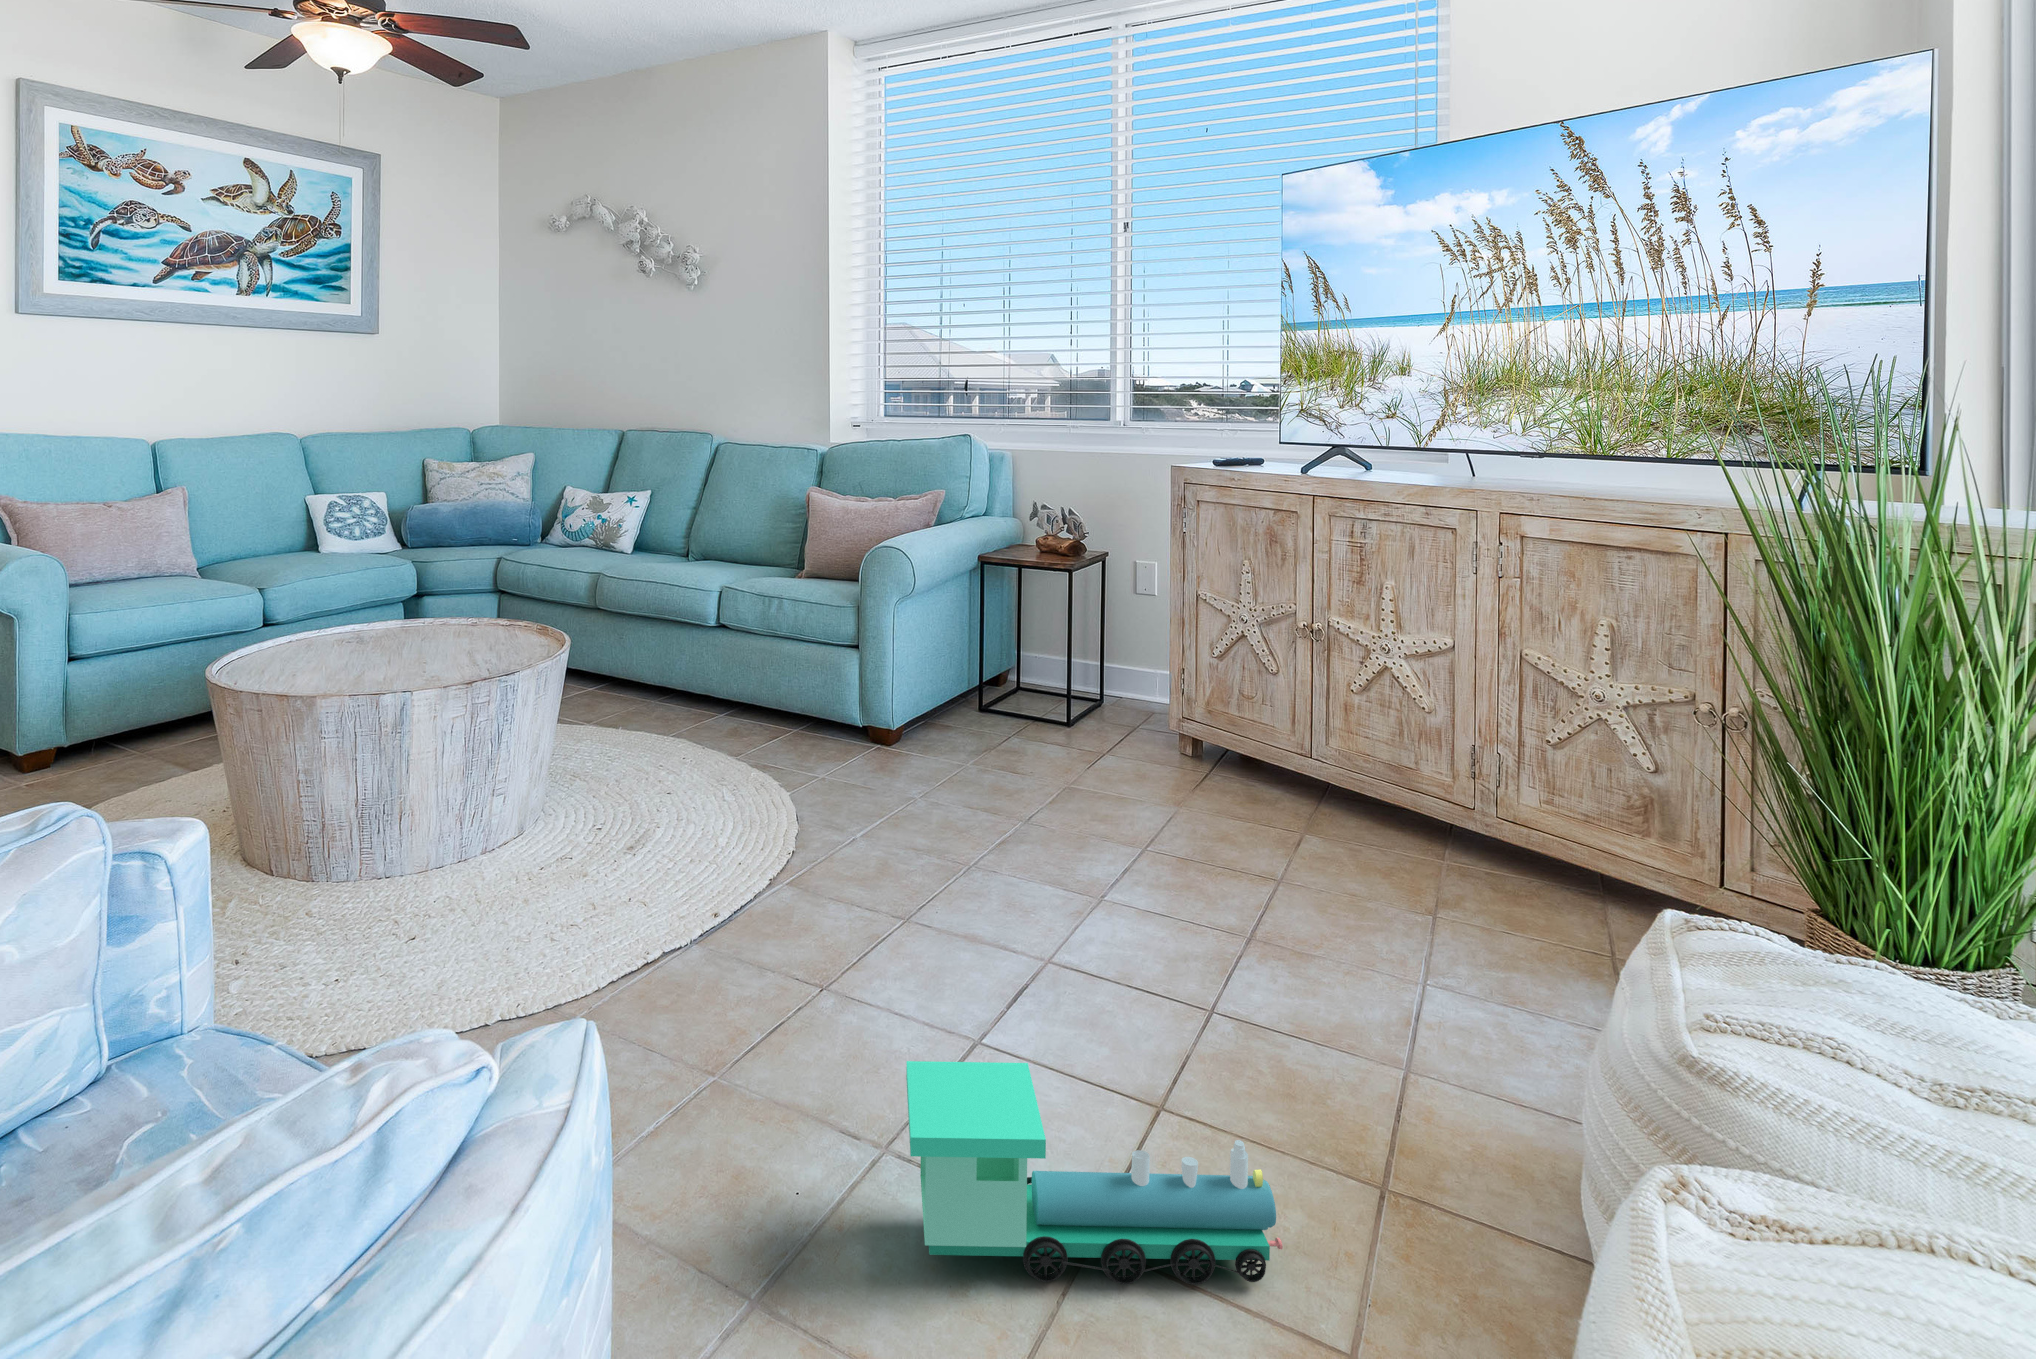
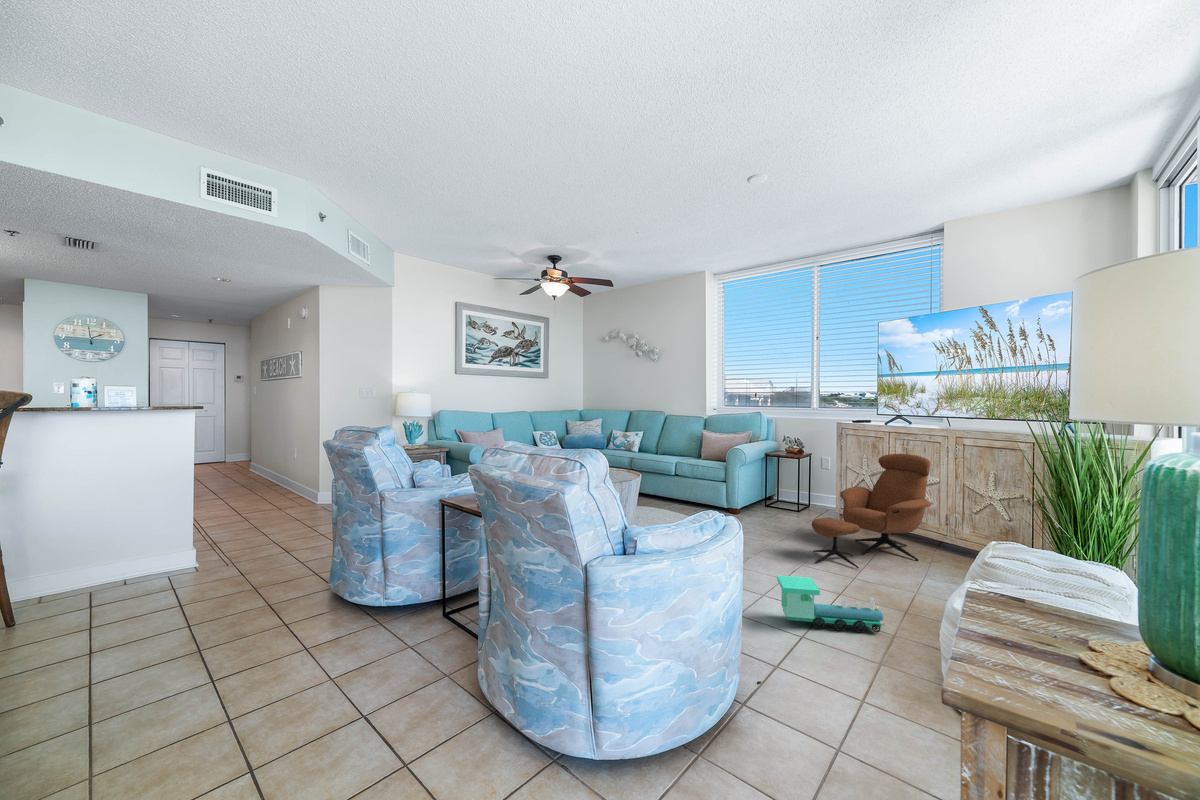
lounge chair: none [1078,561,1429,945] -> present [812,454,931,568]

